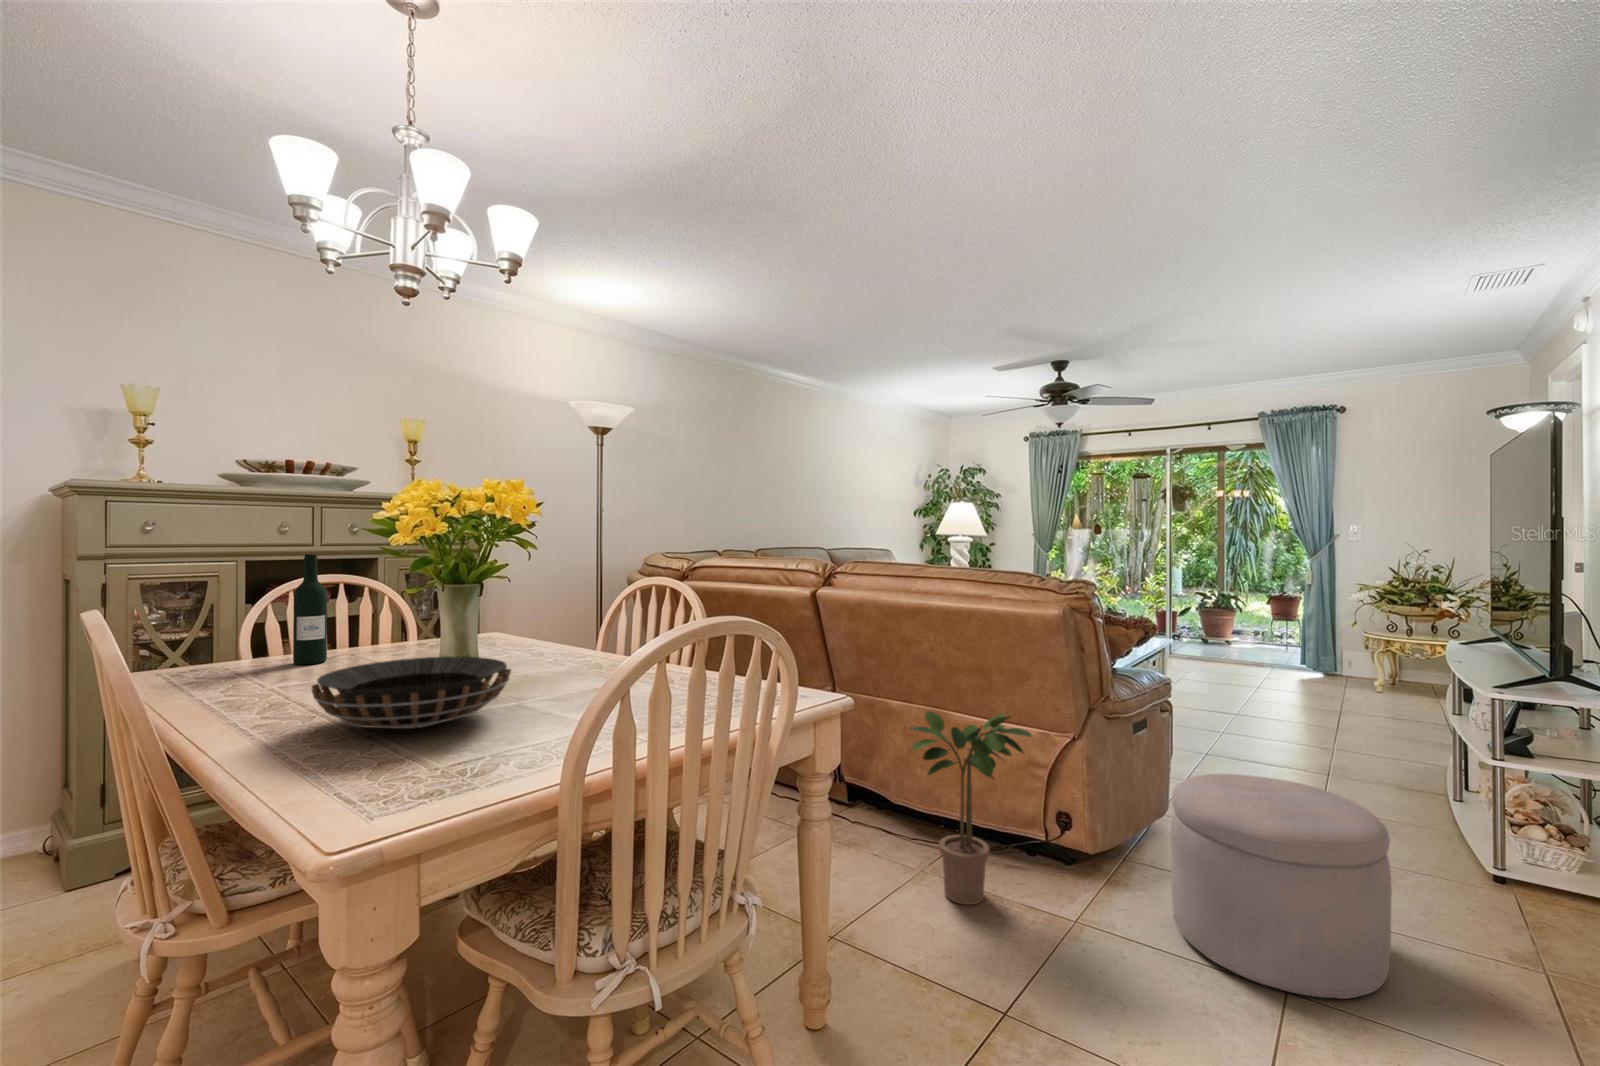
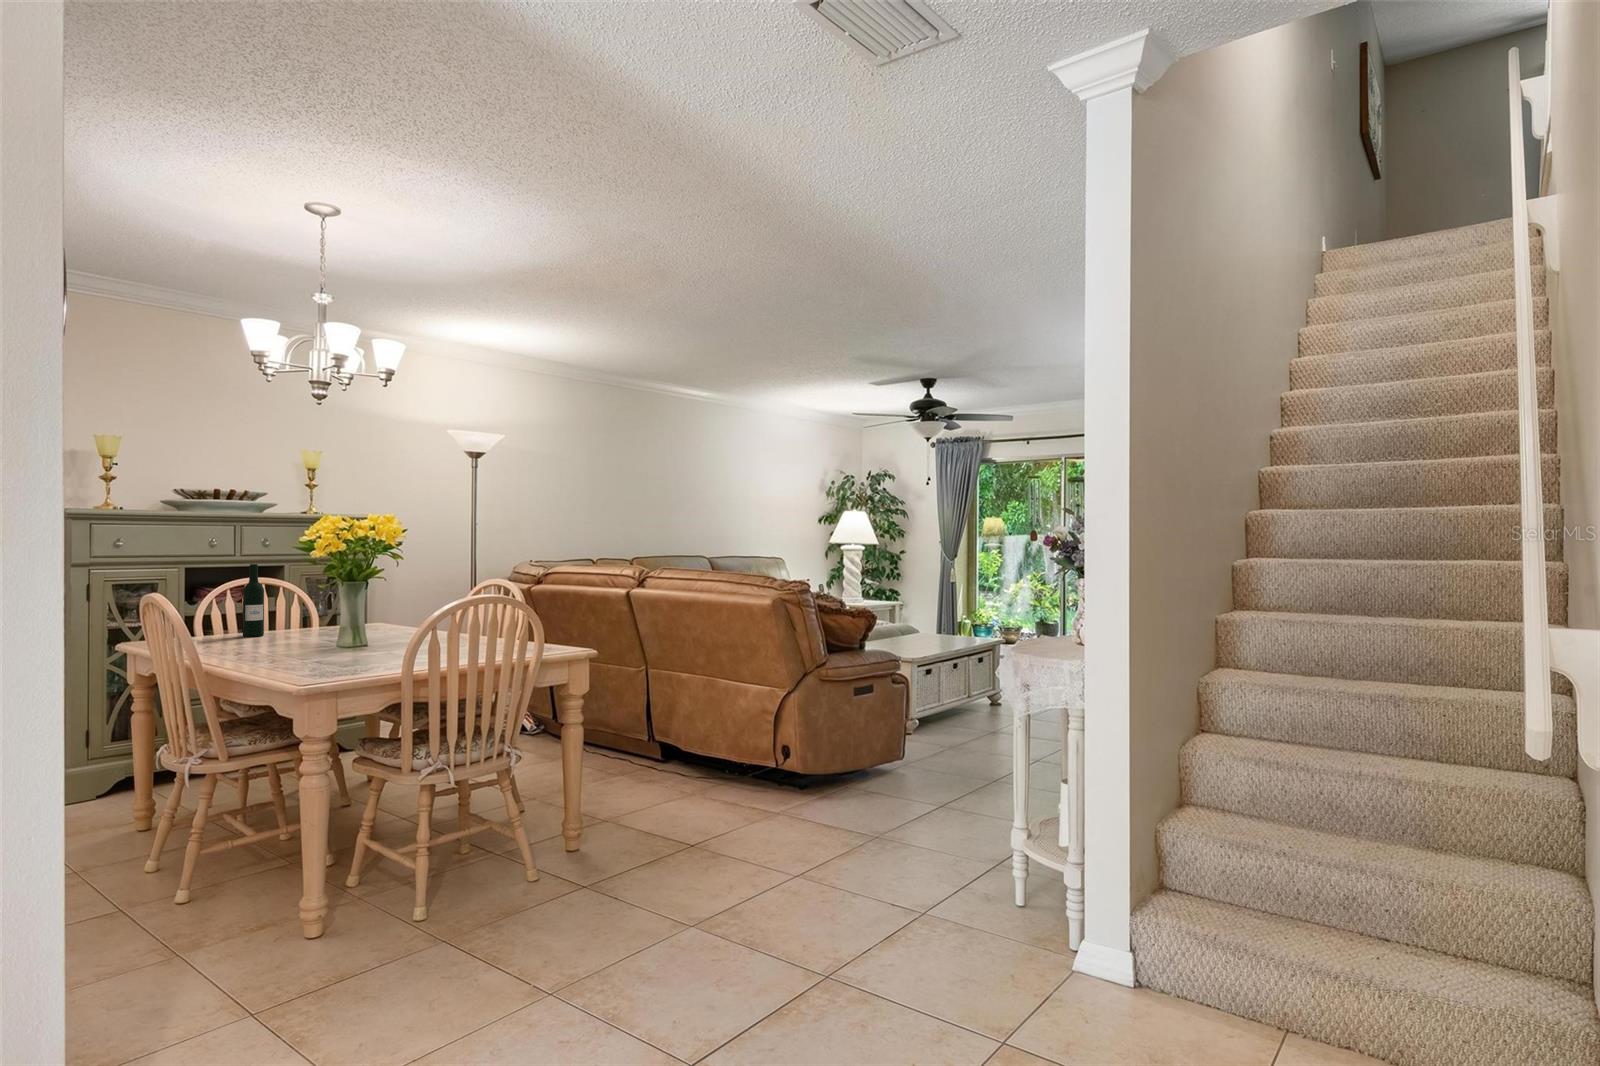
decorative bowl: present [312,657,511,729] -> none [275,624,384,659]
potted plant: present [909,711,1032,905] -> none [670,673,748,805]
ottoman: present [1171,774,1392,999] -> none [830,714,947,835]

